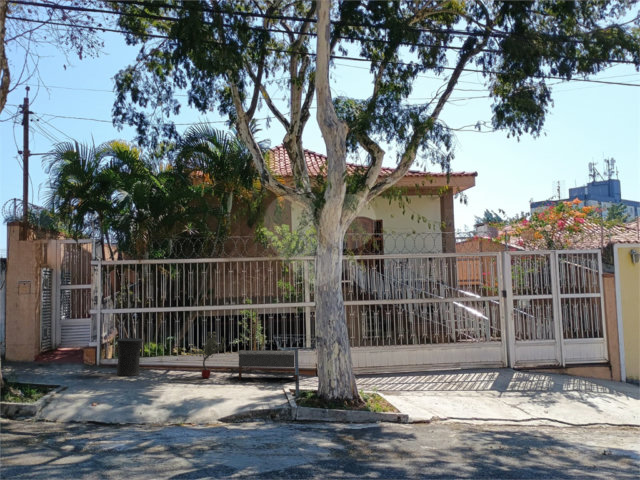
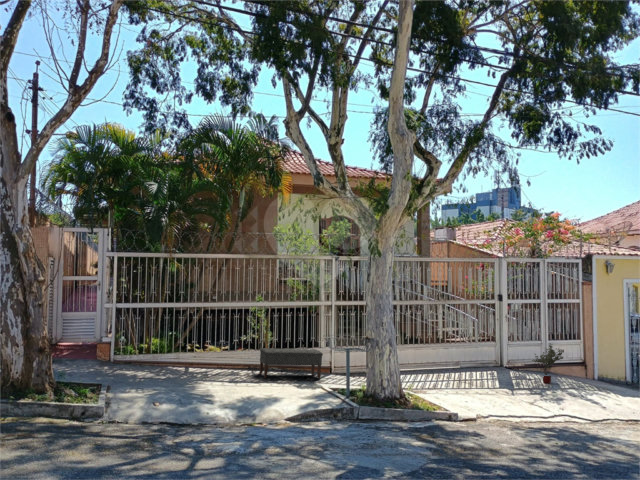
potted tree: present [188,332,226,378] -> present [532,344,564,384]
trash can: present [117,337,143,376] -> none [135,333,164,374]

